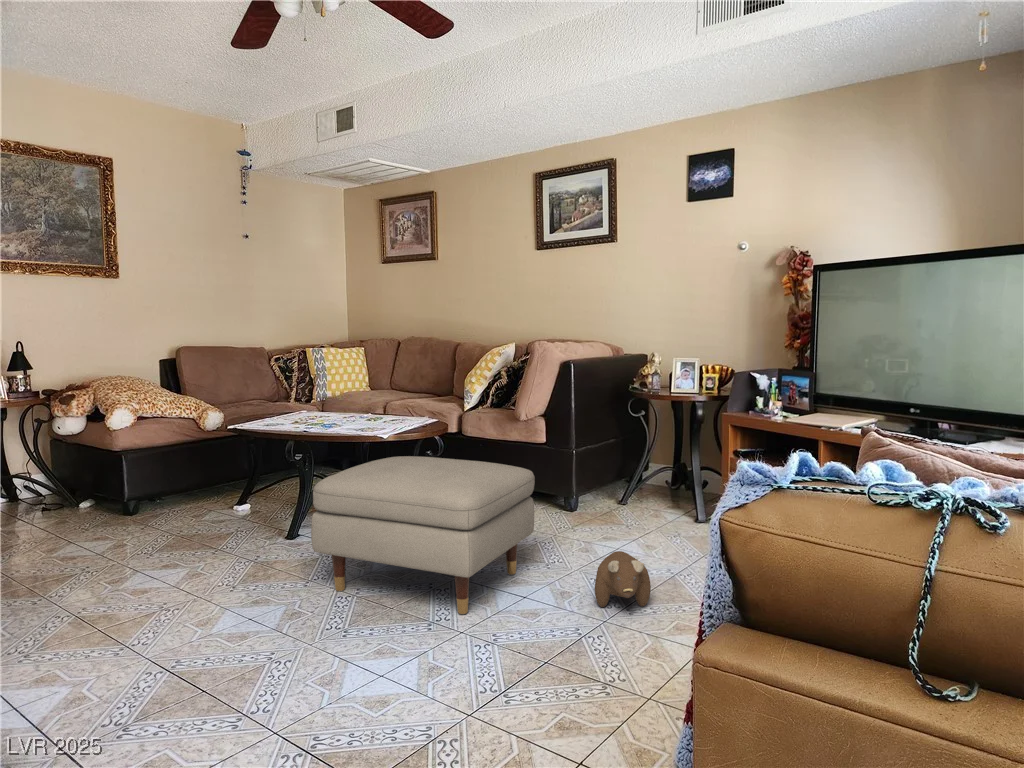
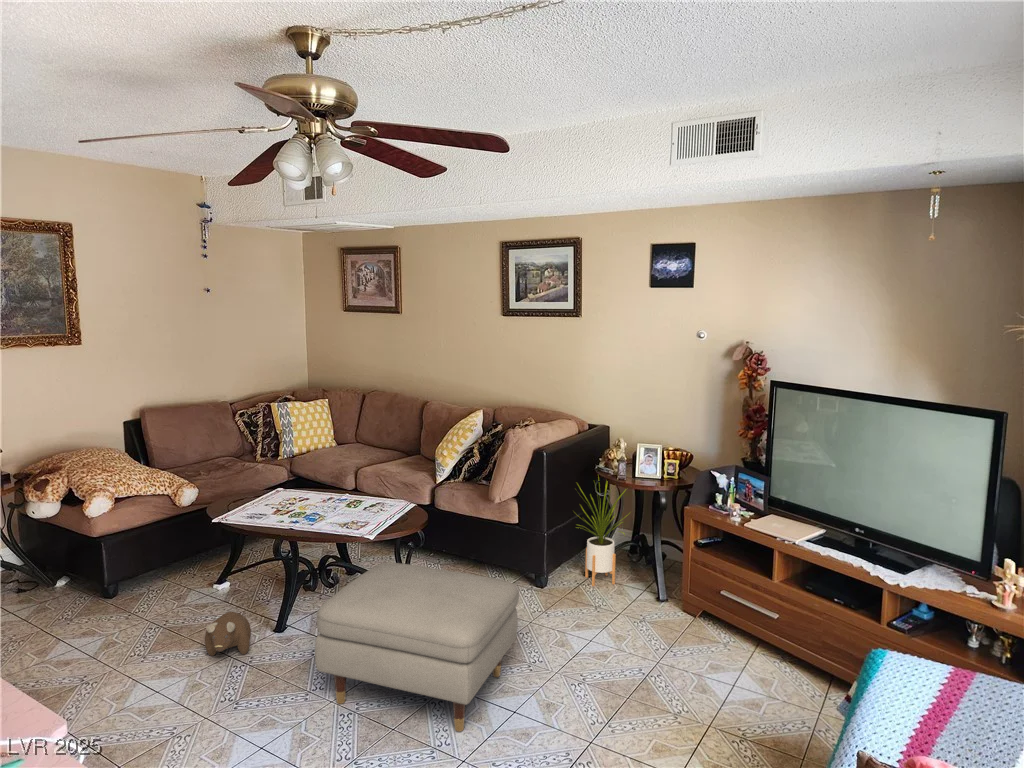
house plant: none [605,391,669,512] -> present [576,481,630,586]
plush toy: present [595,551,651,607] -> present [205,612,251,656]

